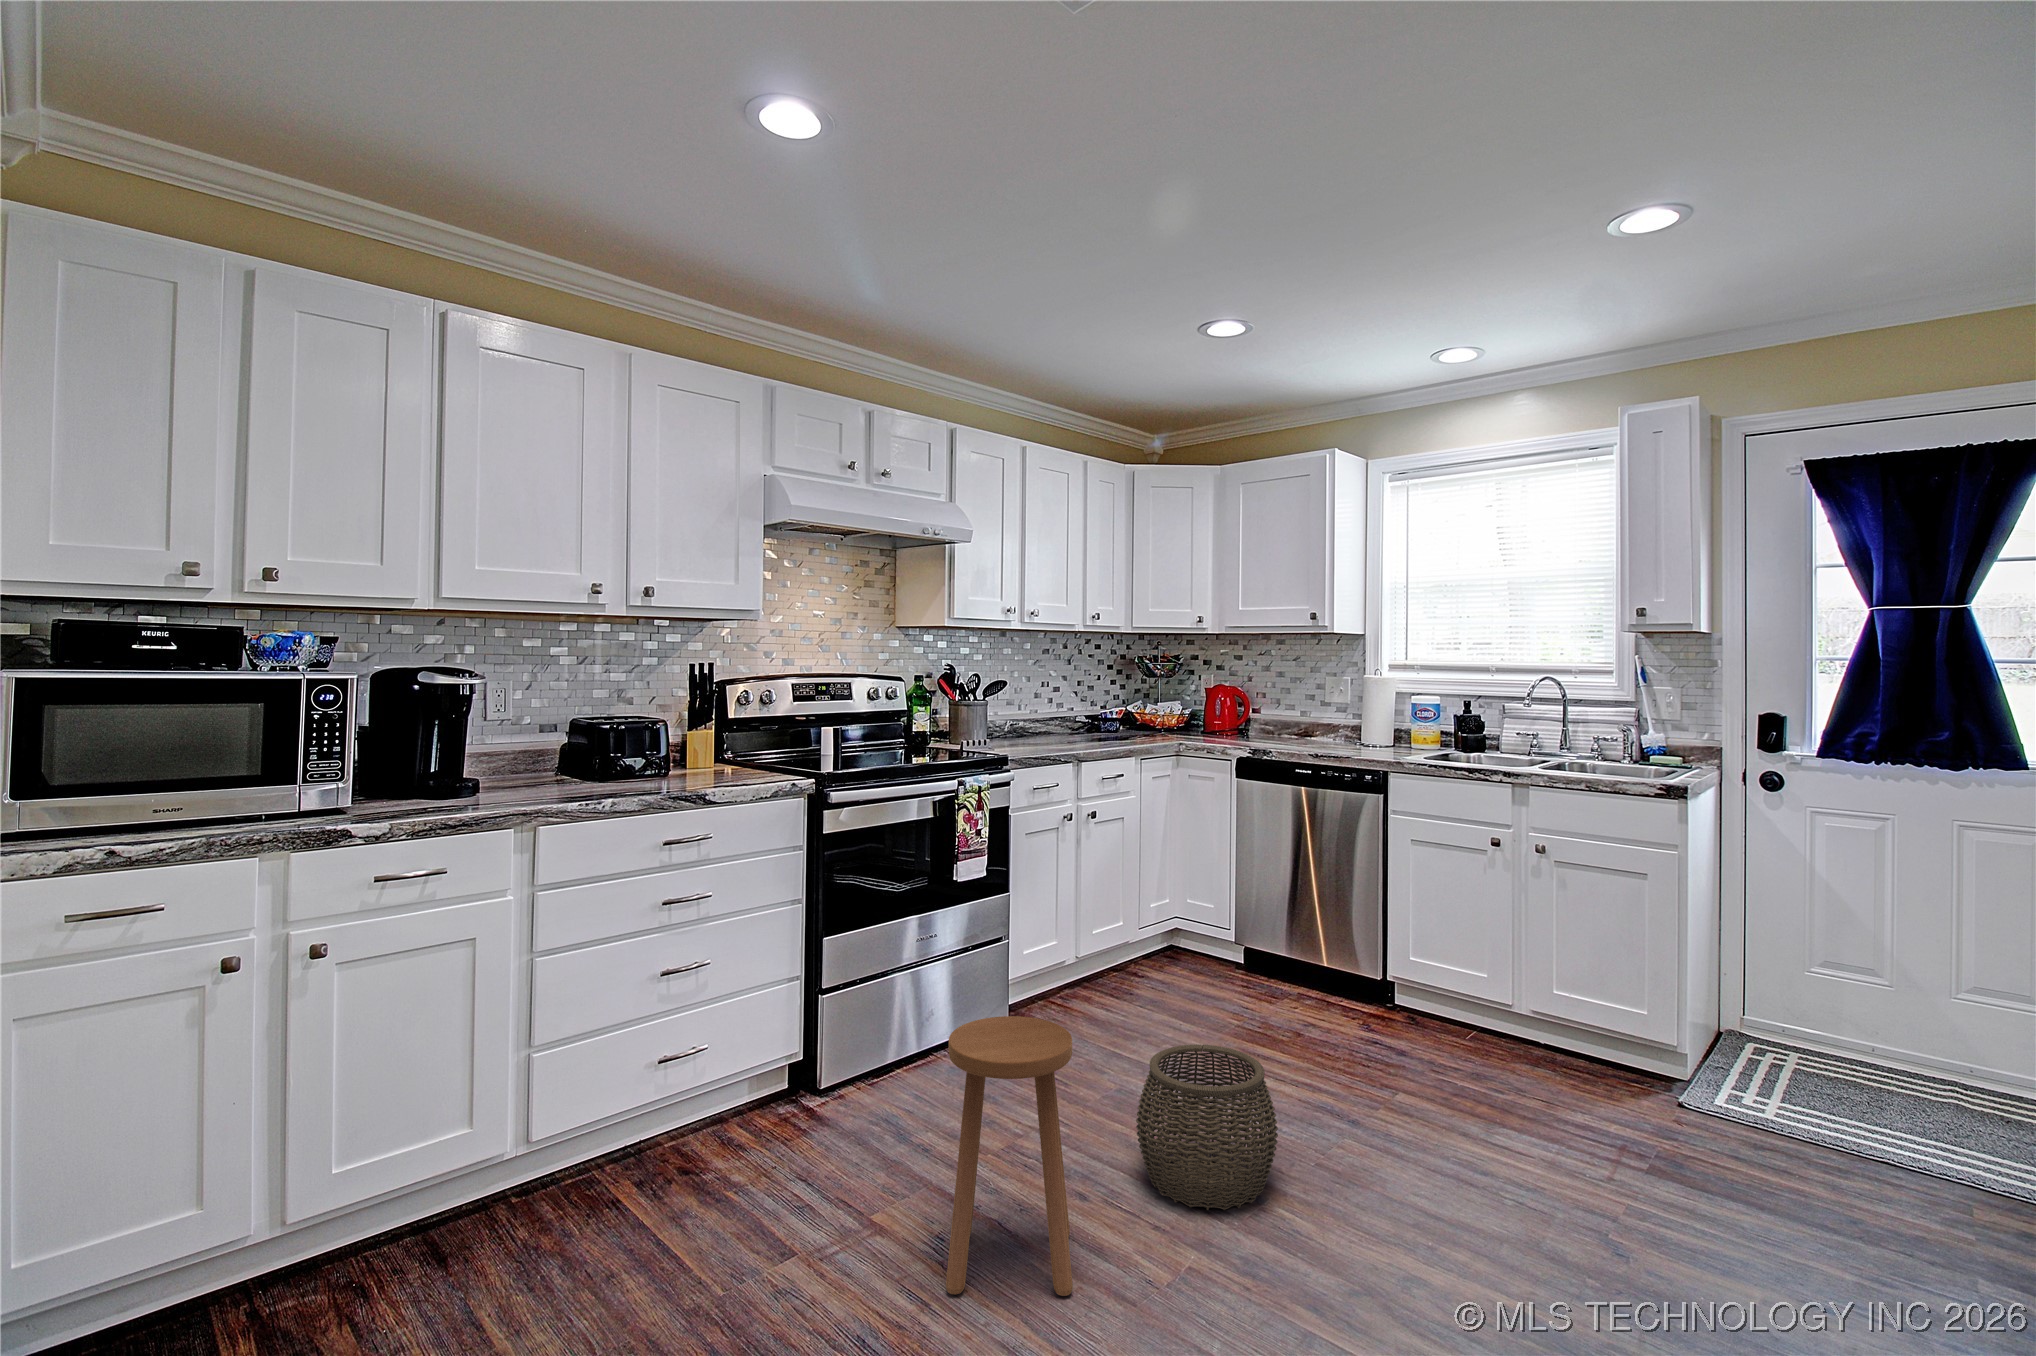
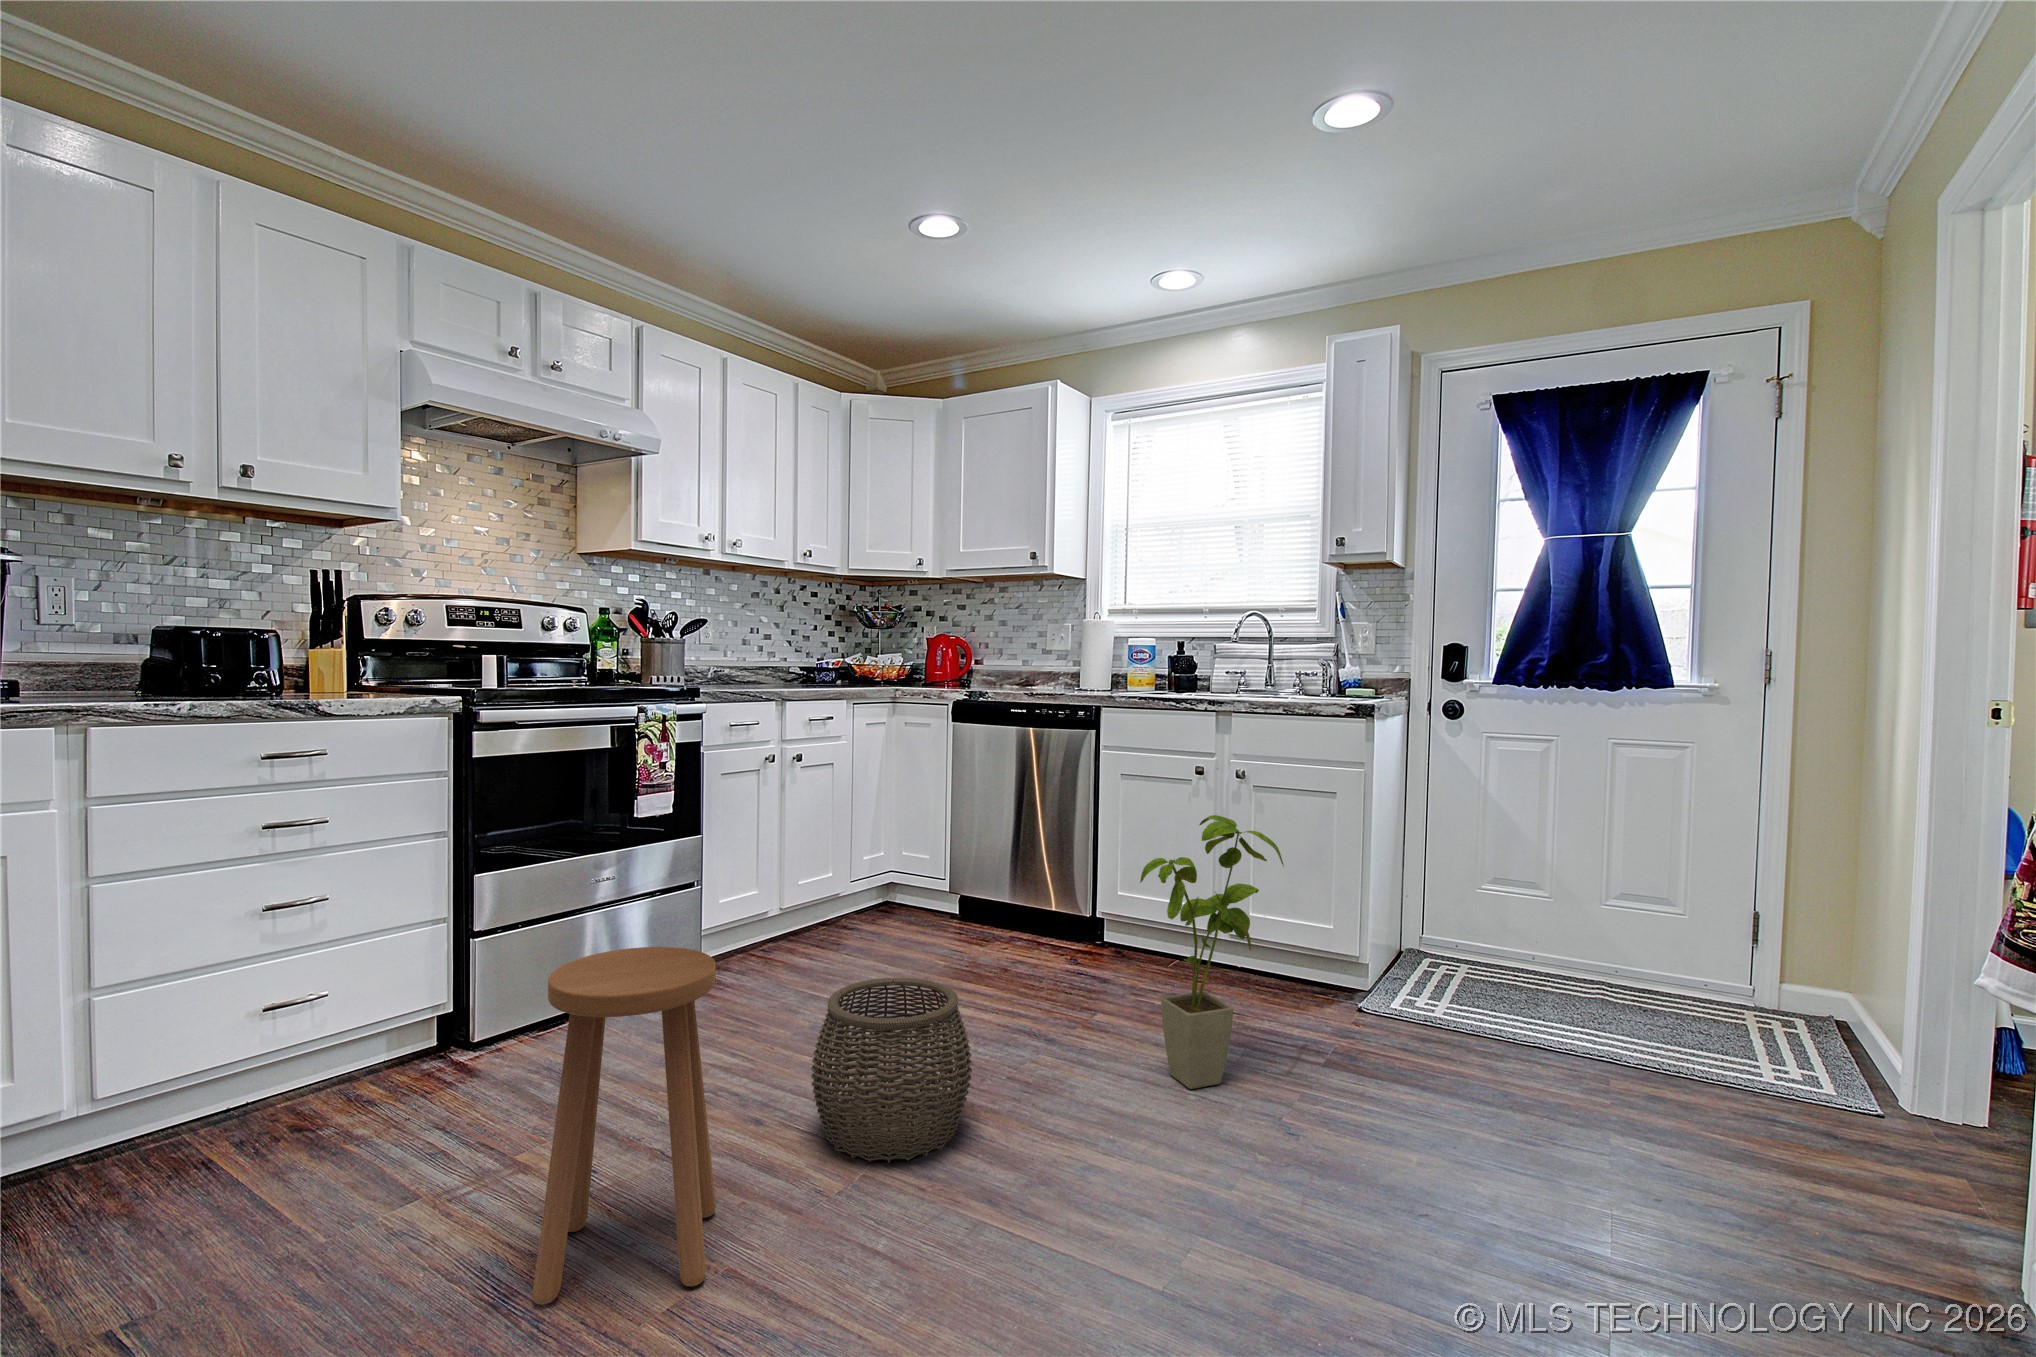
house plant: none [1434,909,1584,1169] -> present [1140,815,1284,1089]

